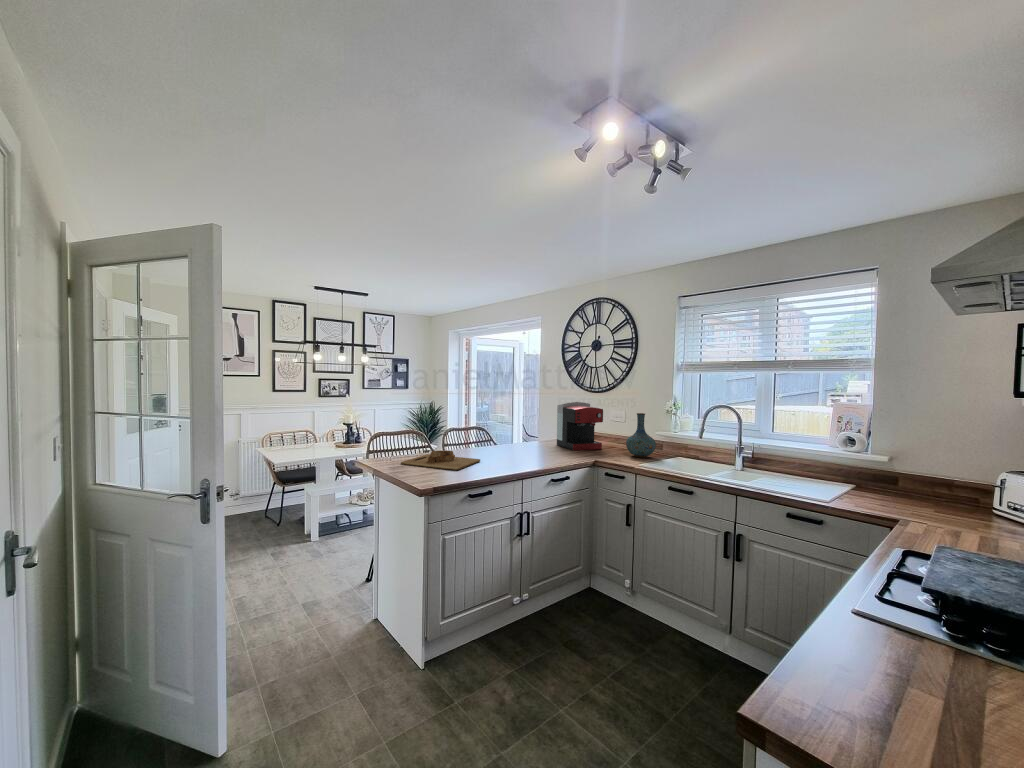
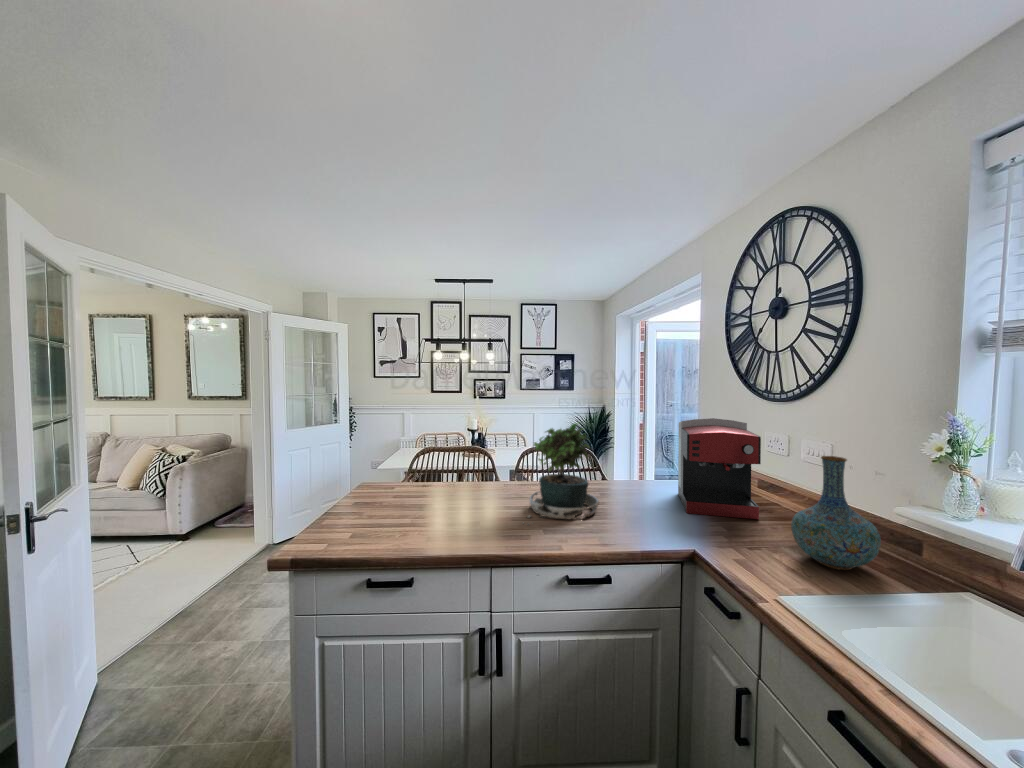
potted plant: none [502,404,541,462] -> present [528,422,599,520]
cutting board: present [401,450,480,470] -> none [378,484,477,523]

